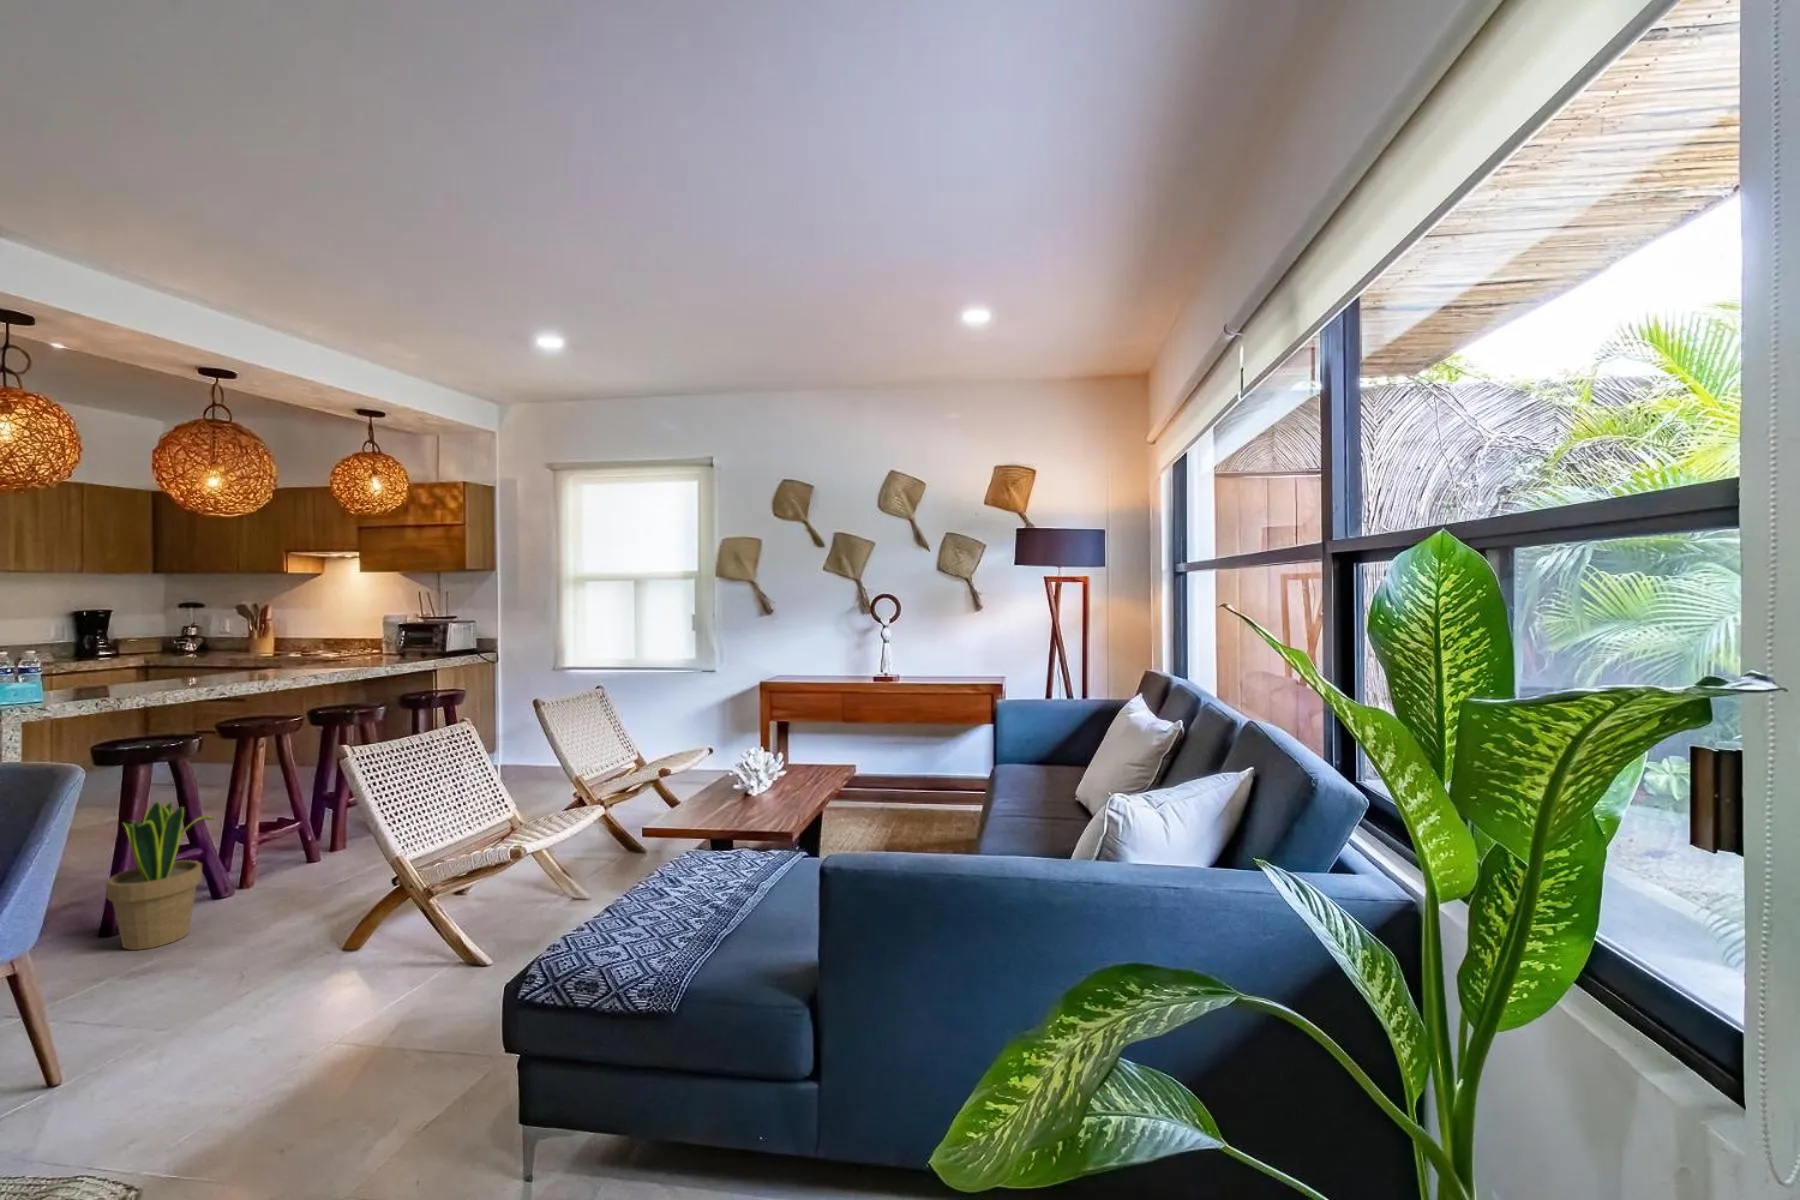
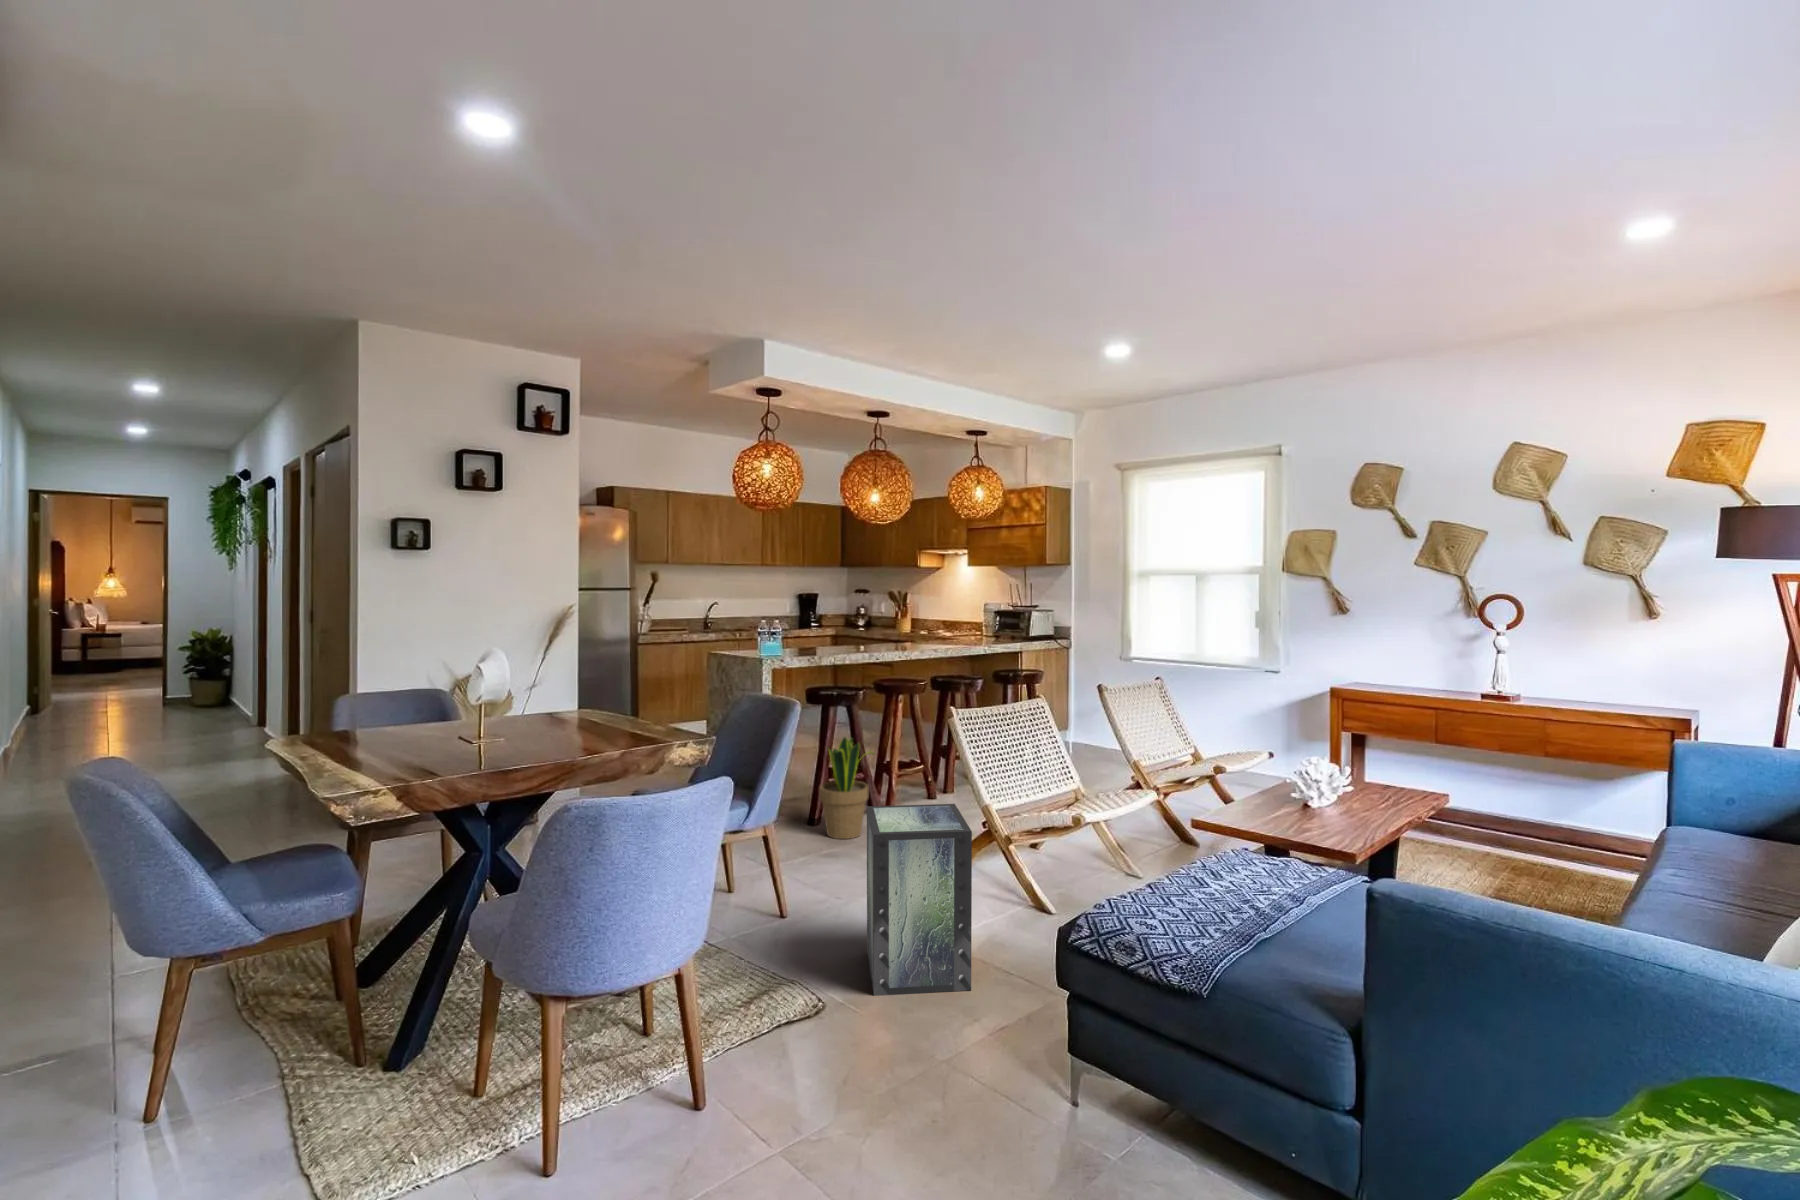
storage box: none [189,864,372,1169] -> present [867,804,972,996]

